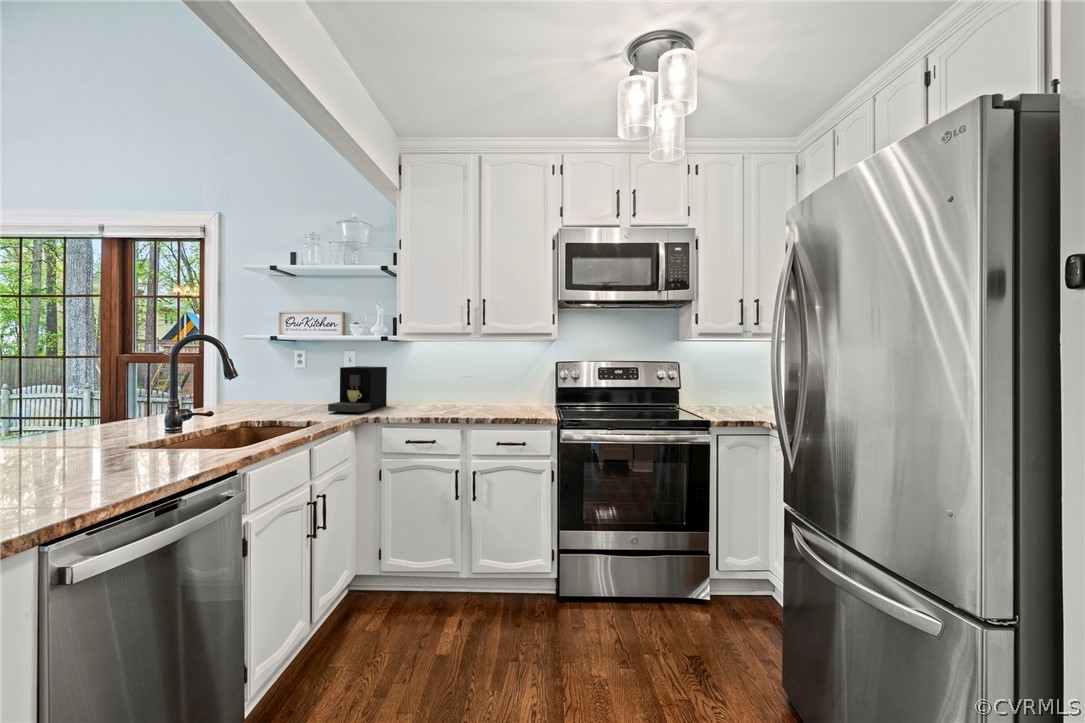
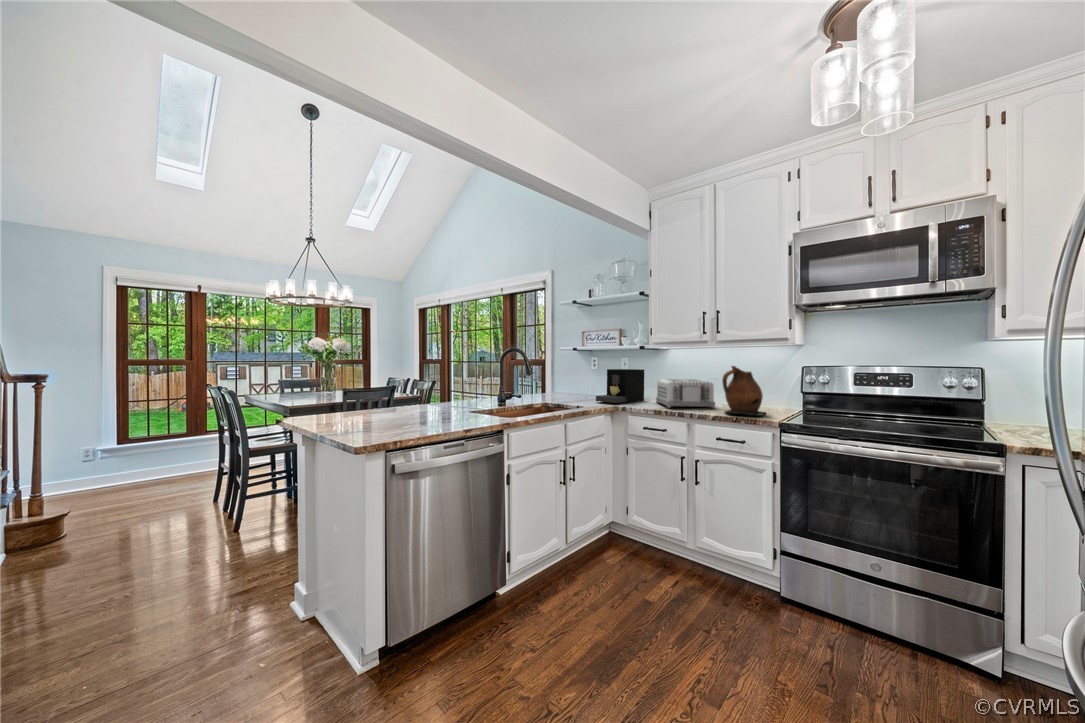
ceramic pitcher: none [494,363,538,416] -> present [722,366,765,416]
toaster: none [406,378,480,413] -> present [656,379,715,408]

